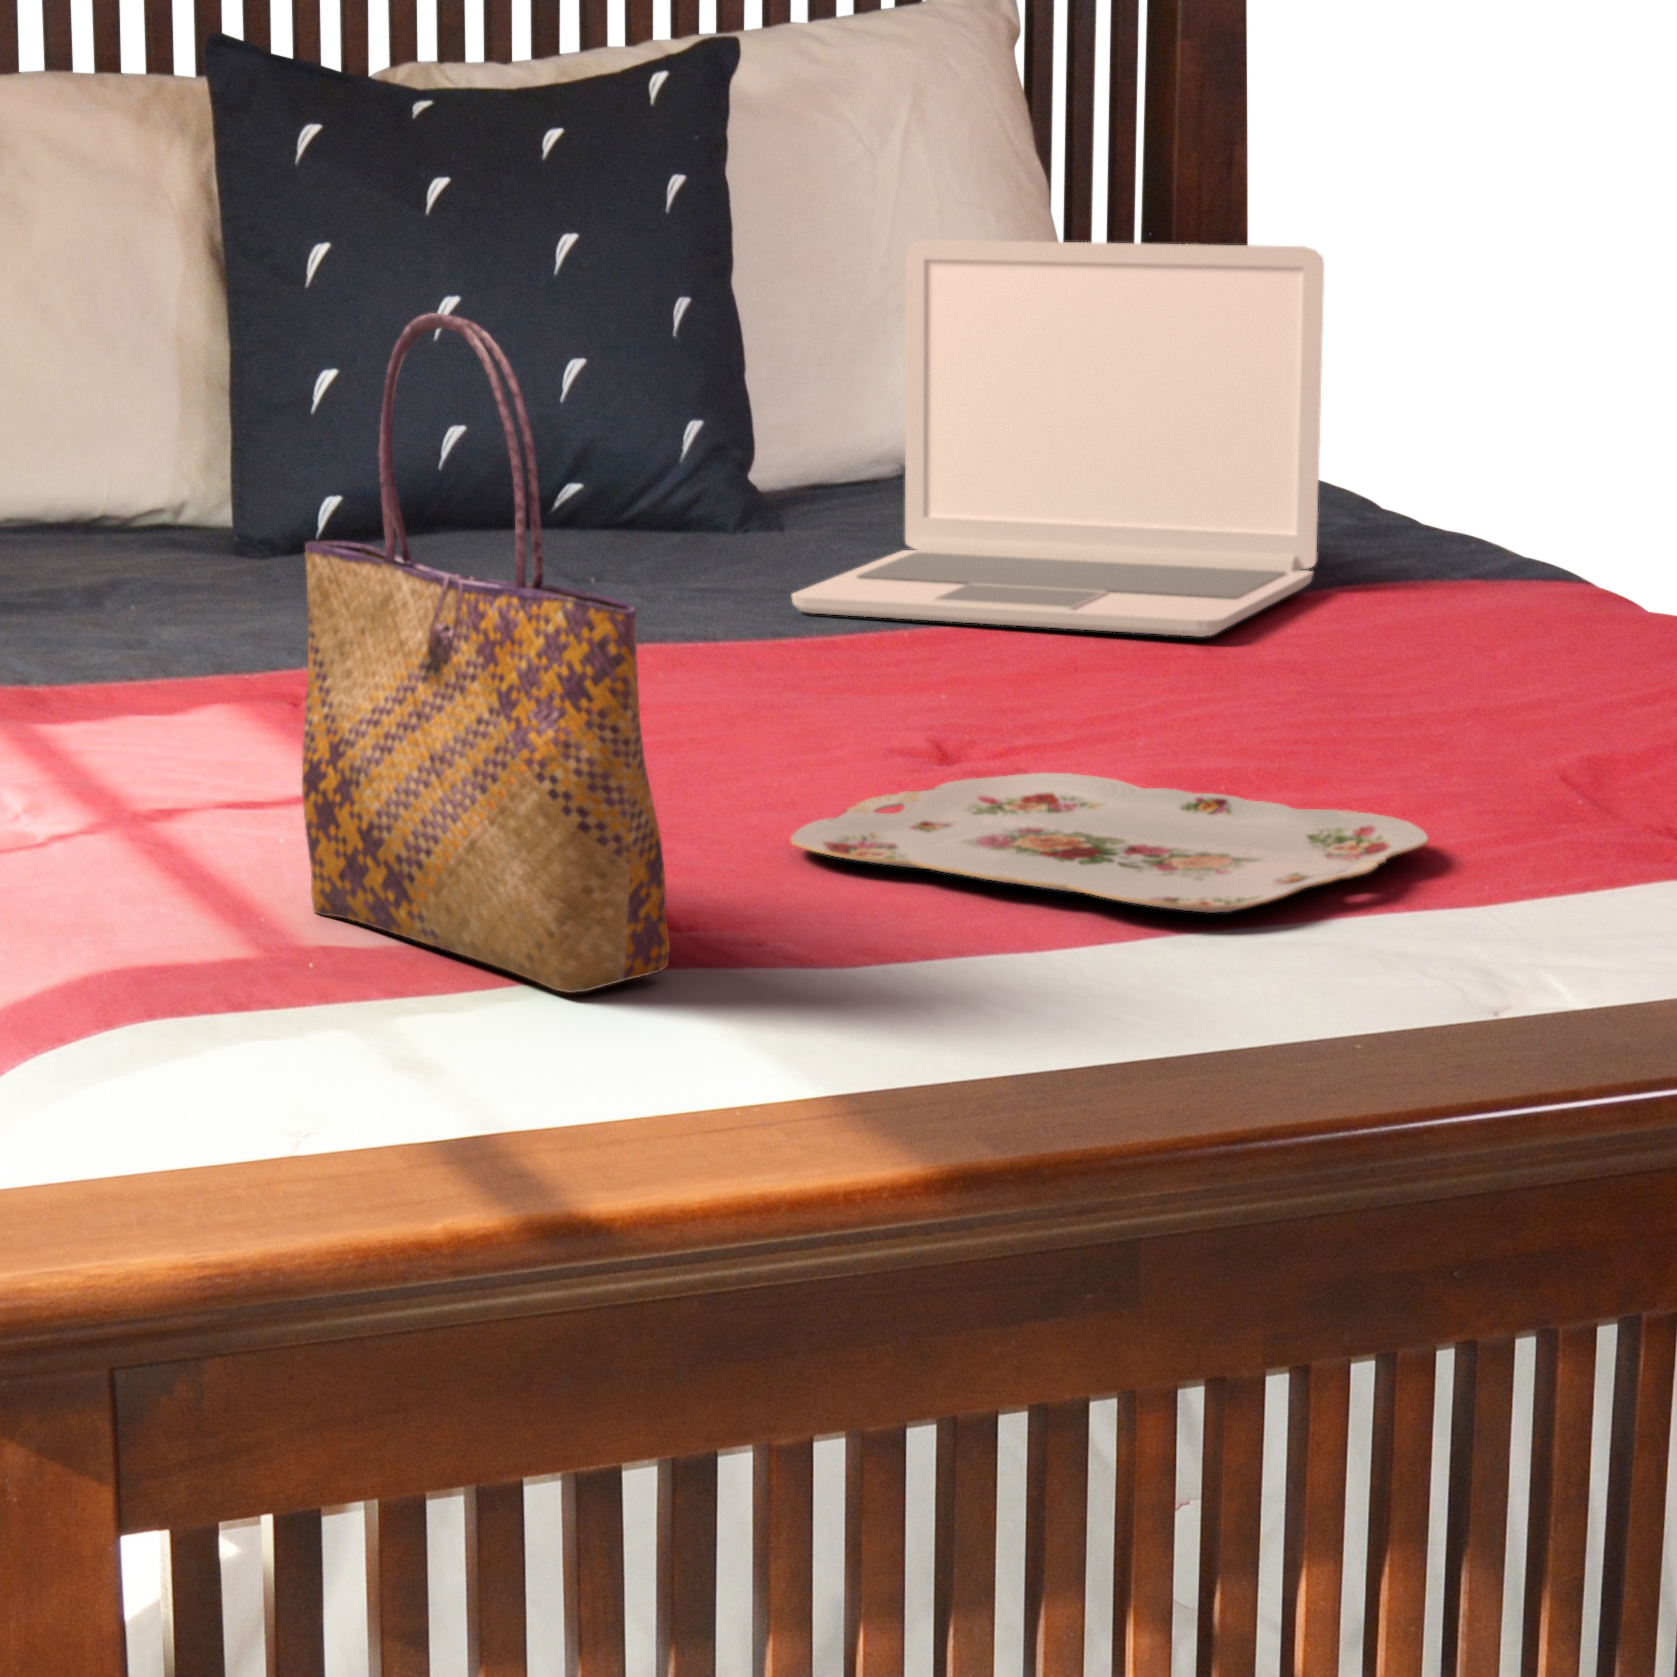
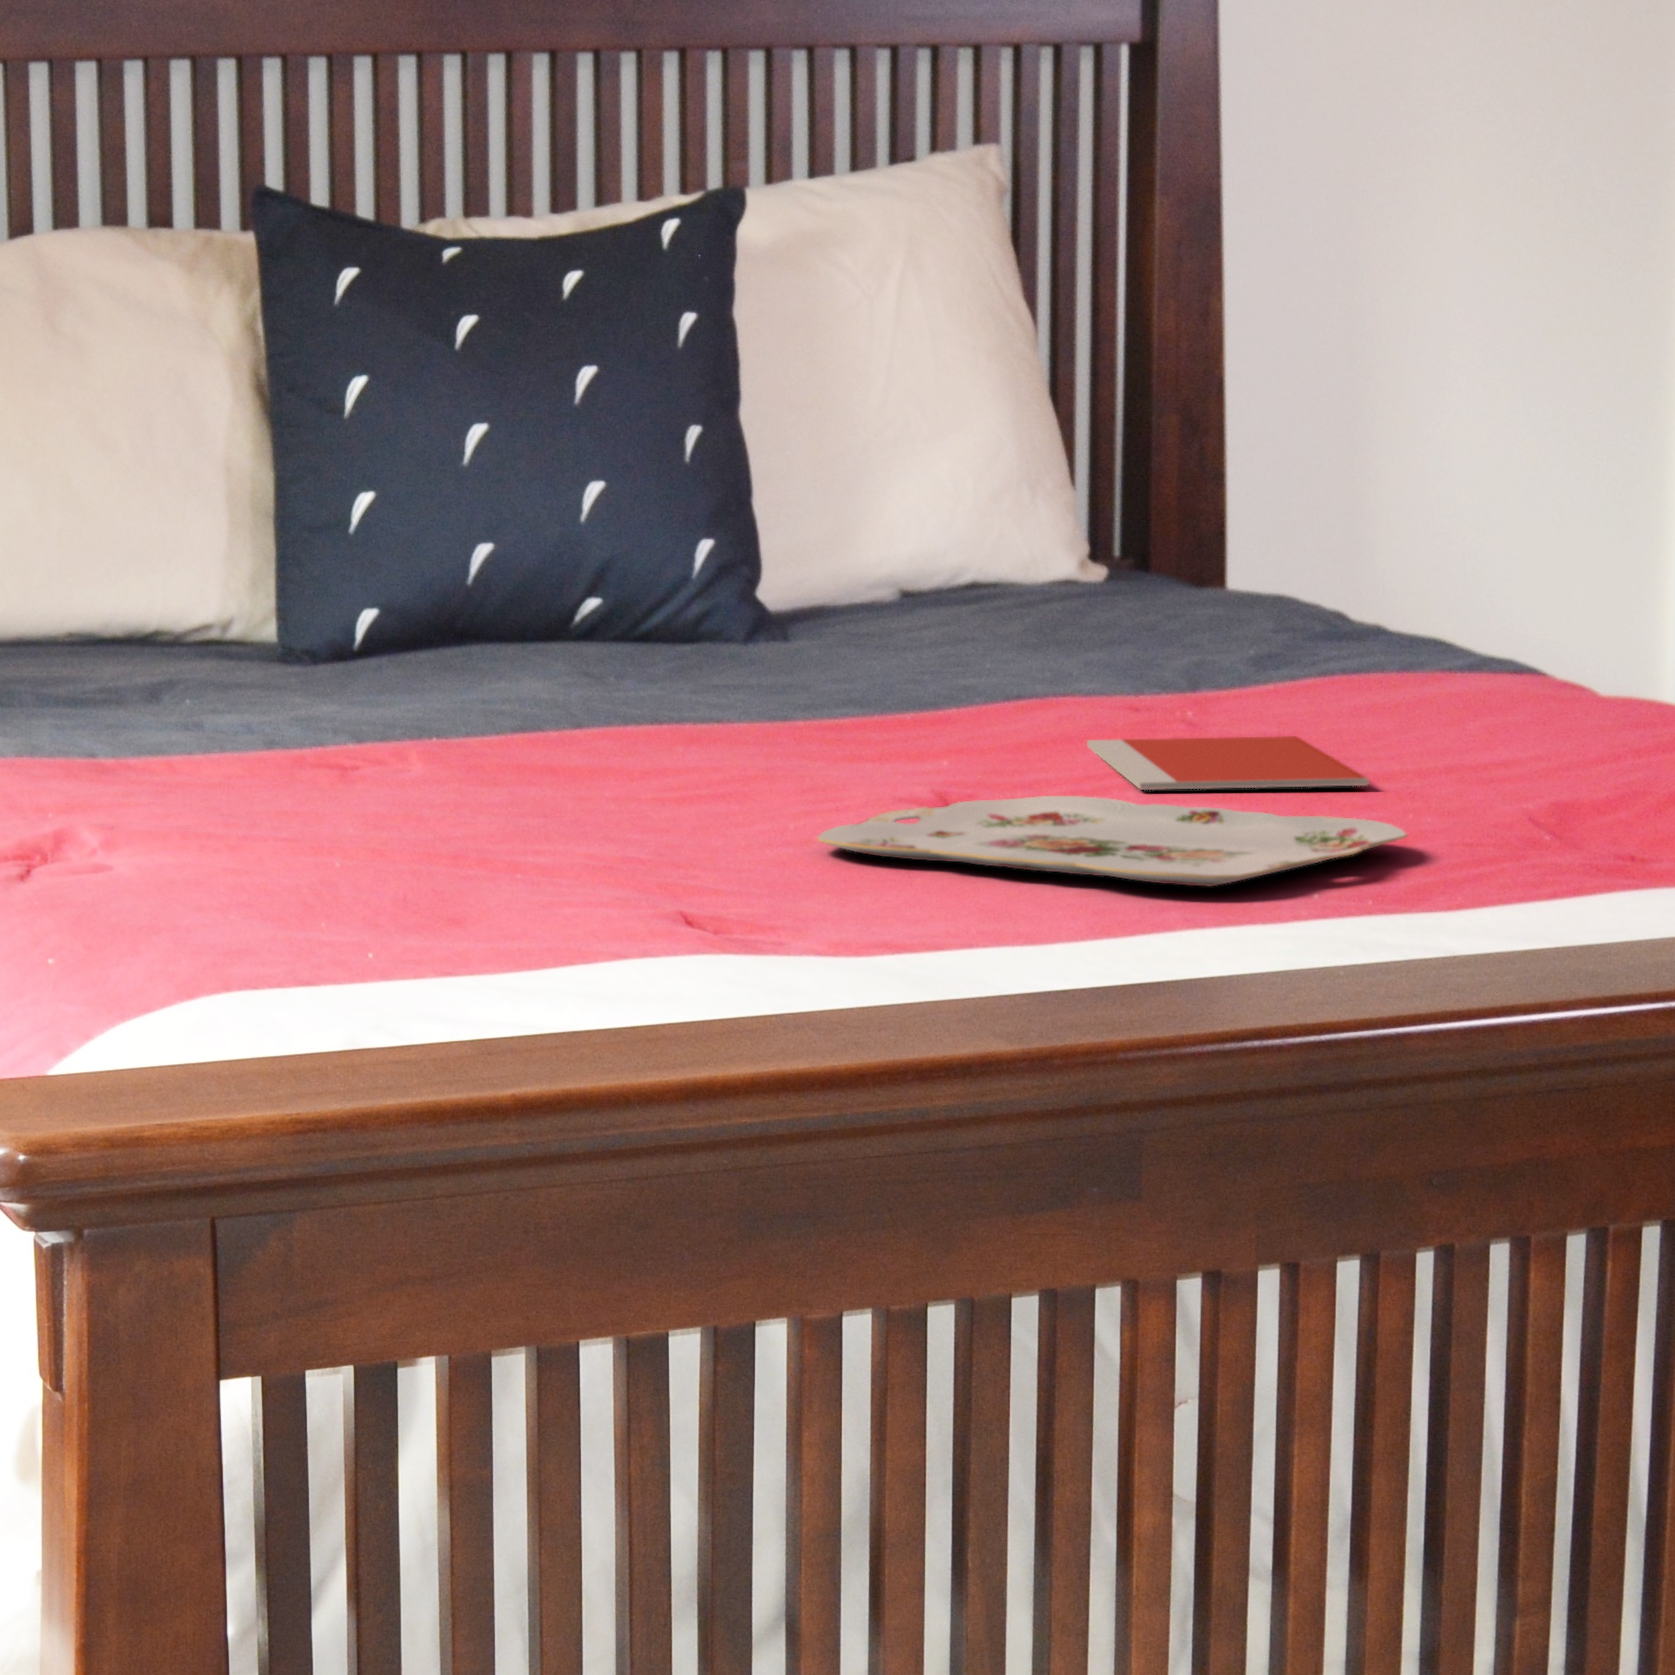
laptop: present [791,240,1324,637] -> none [806,367,1296,714]
tote bag: present [302,313,670,993] -> none [368,317,712,937]
notebook: none [1091,672,1393,756] -> present [1087,736,1369,790]

